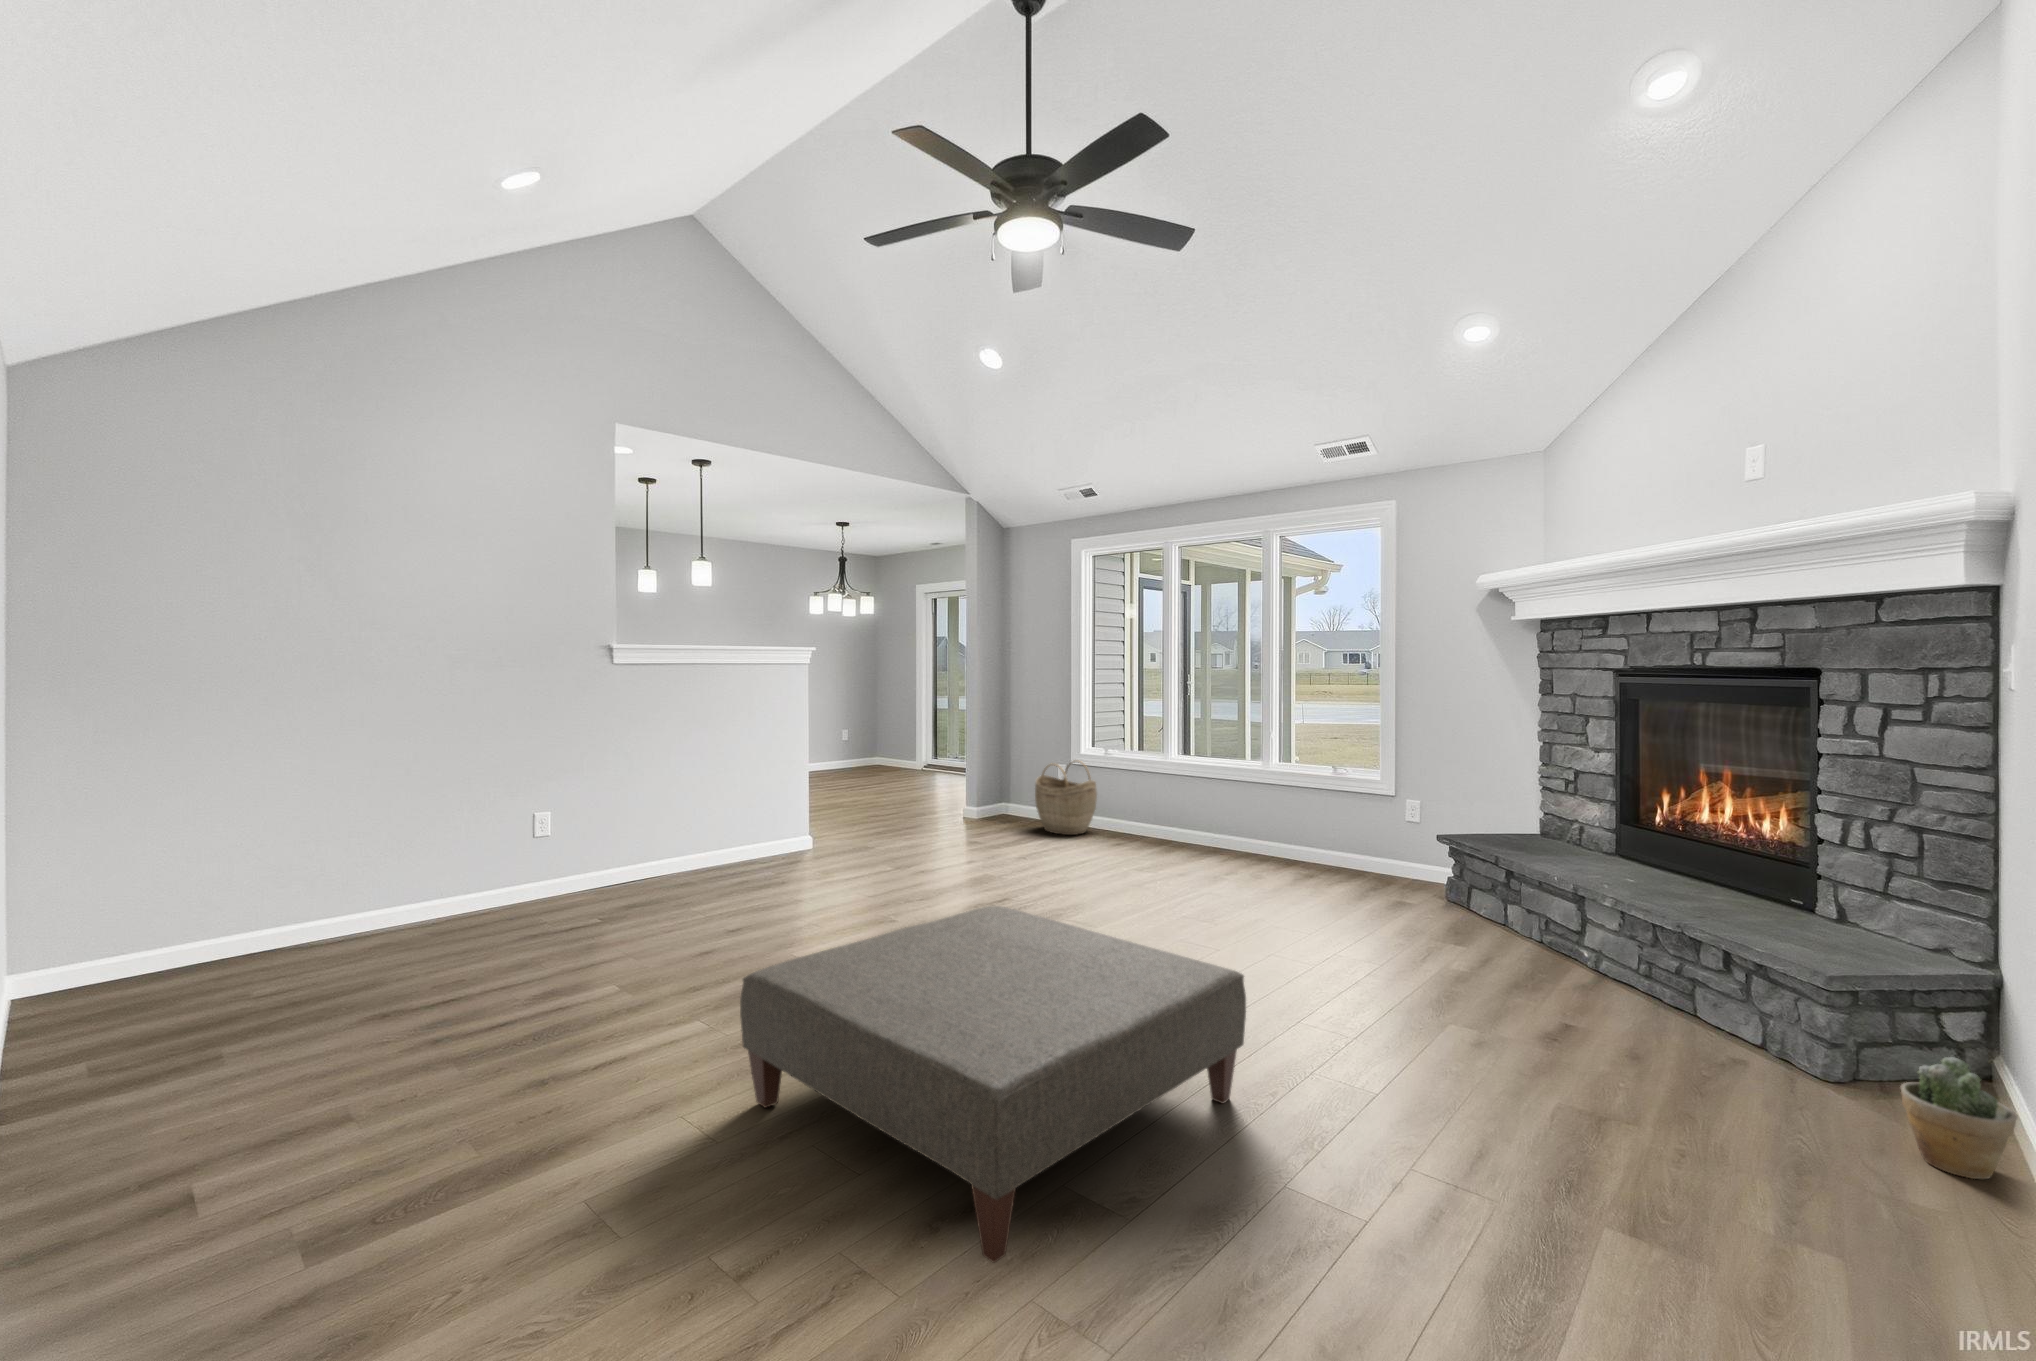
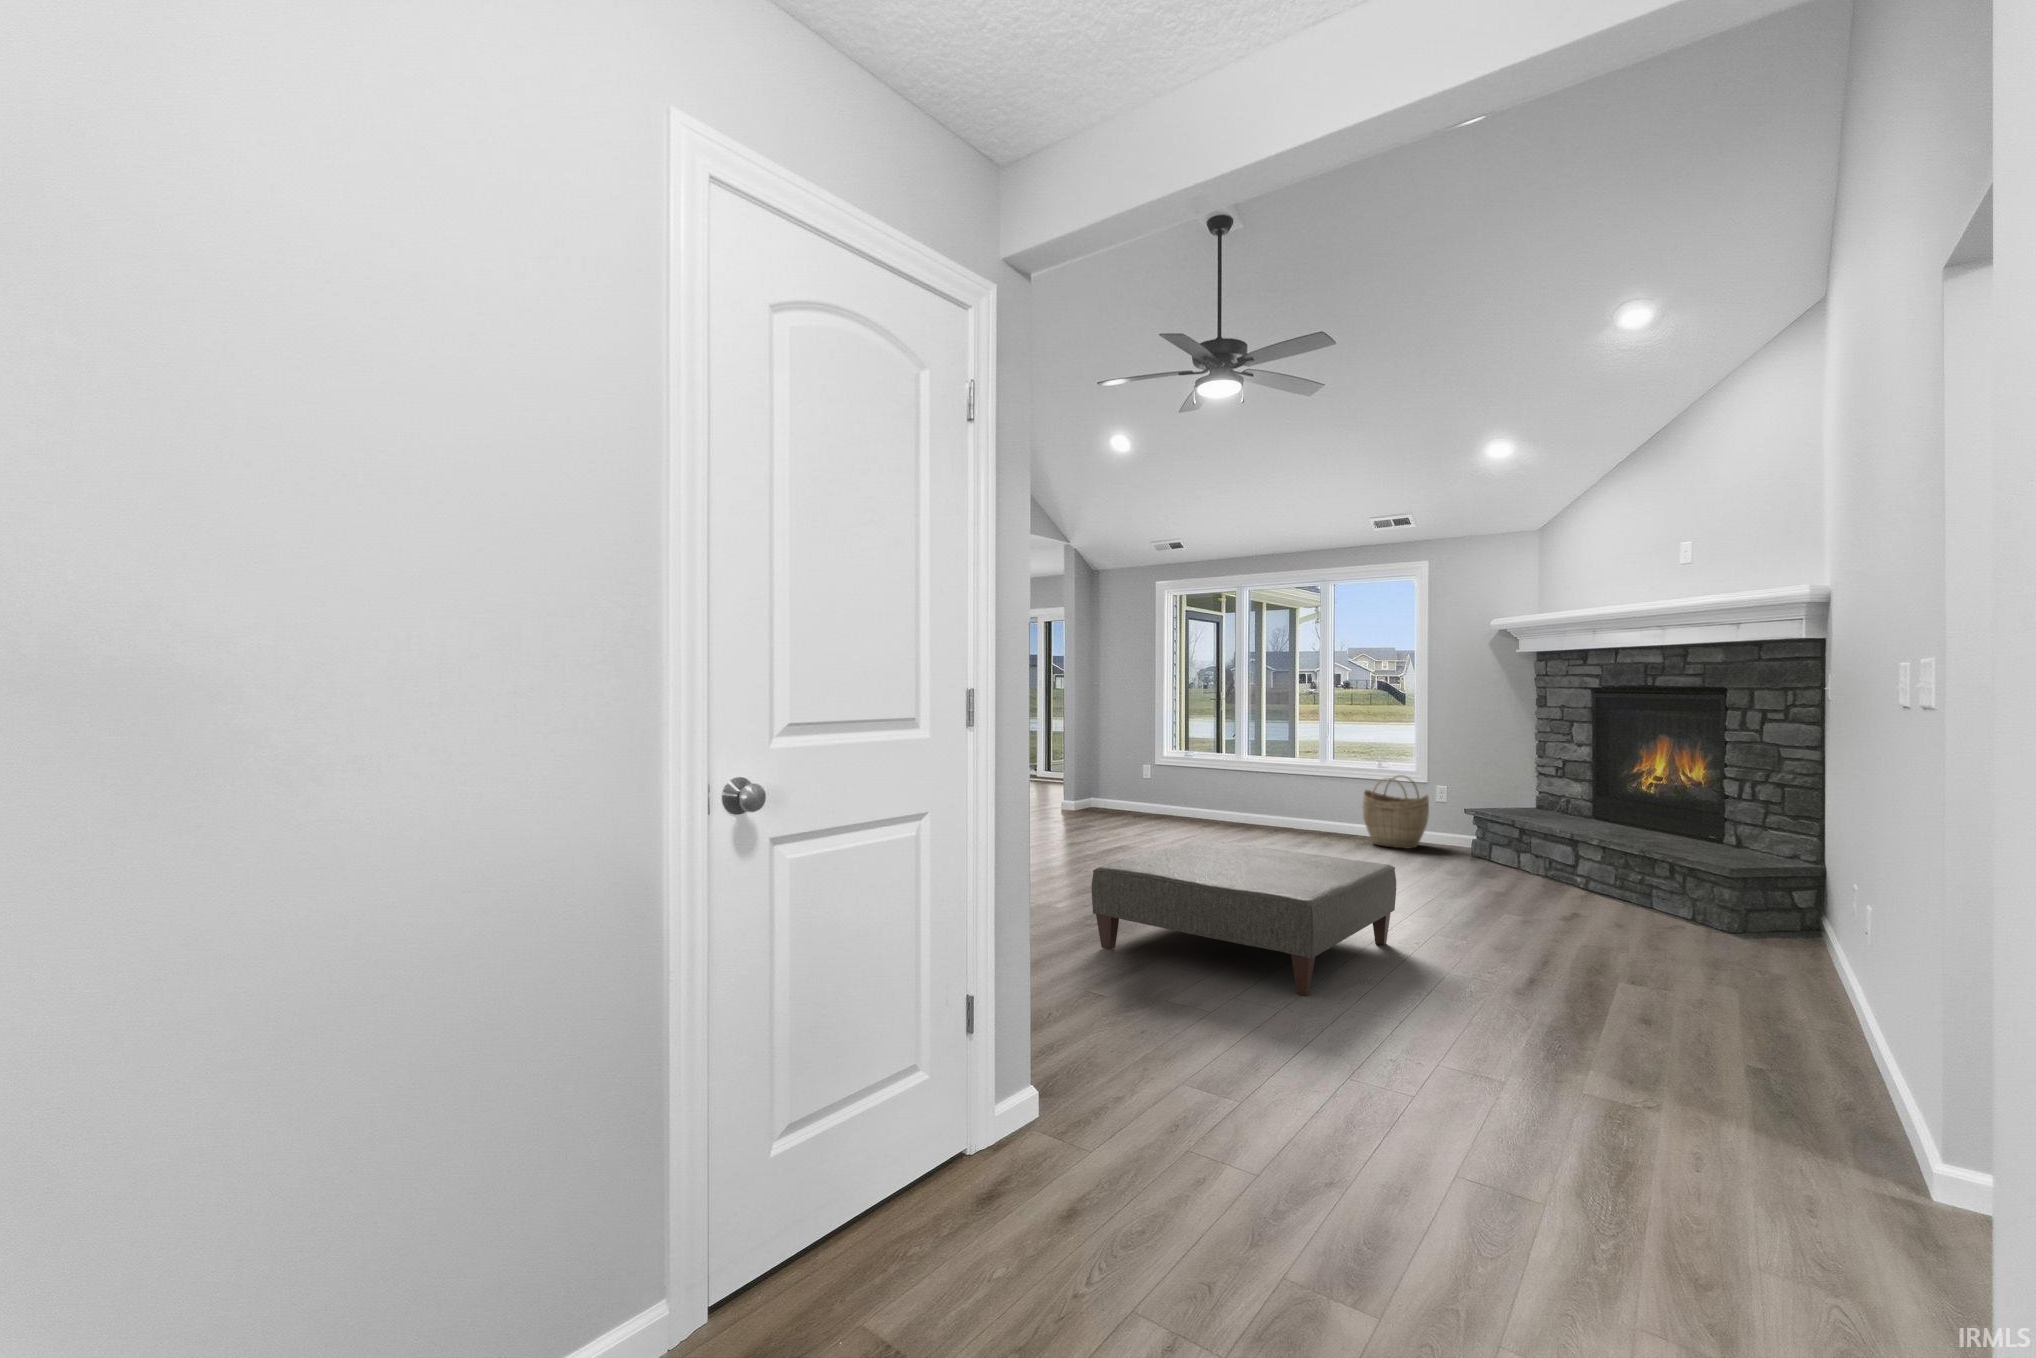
woven basket: present [1035,761,1097,835] -> present [1362,775,1429,849]
potted plant: present [1901,1057,2018,1179] -> none [1767,901,1825,964]

